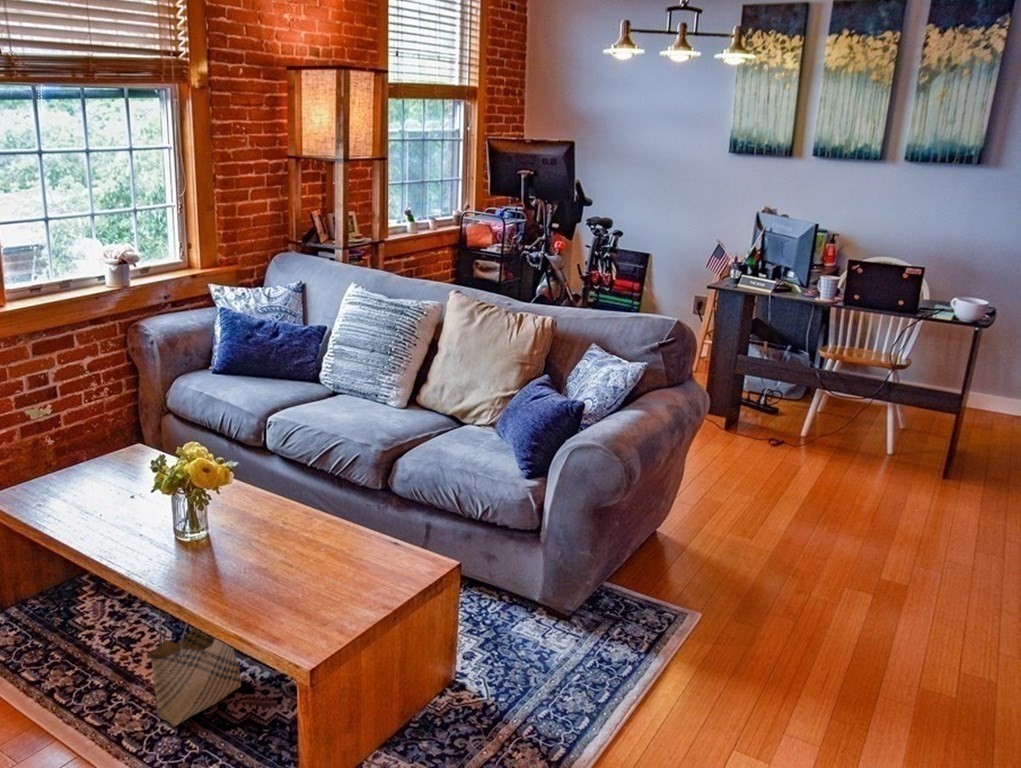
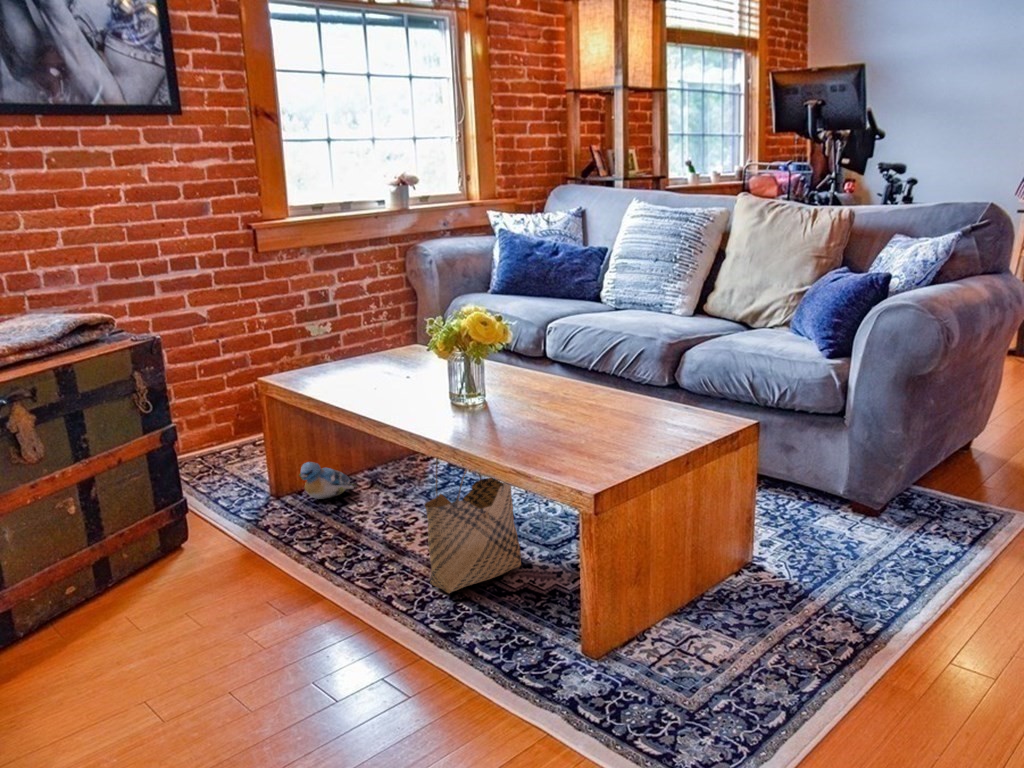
plush toy: none [22,583,83,616] -> present [299,462,356,499]

